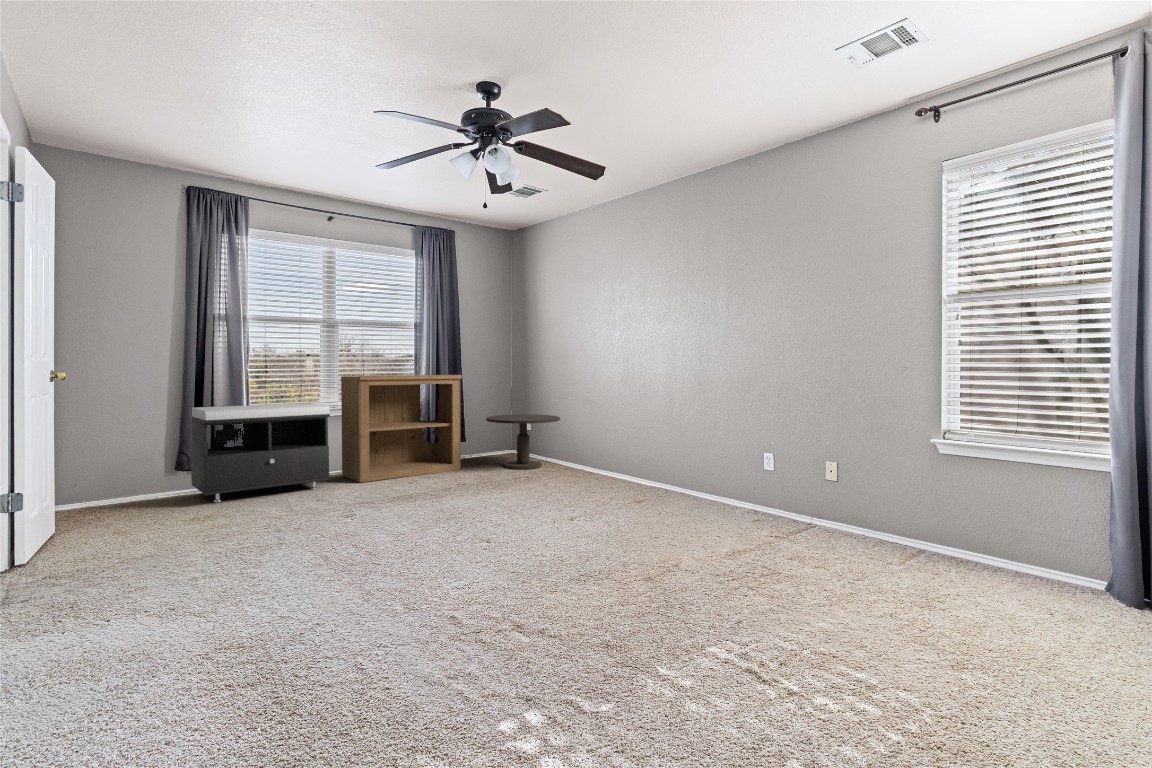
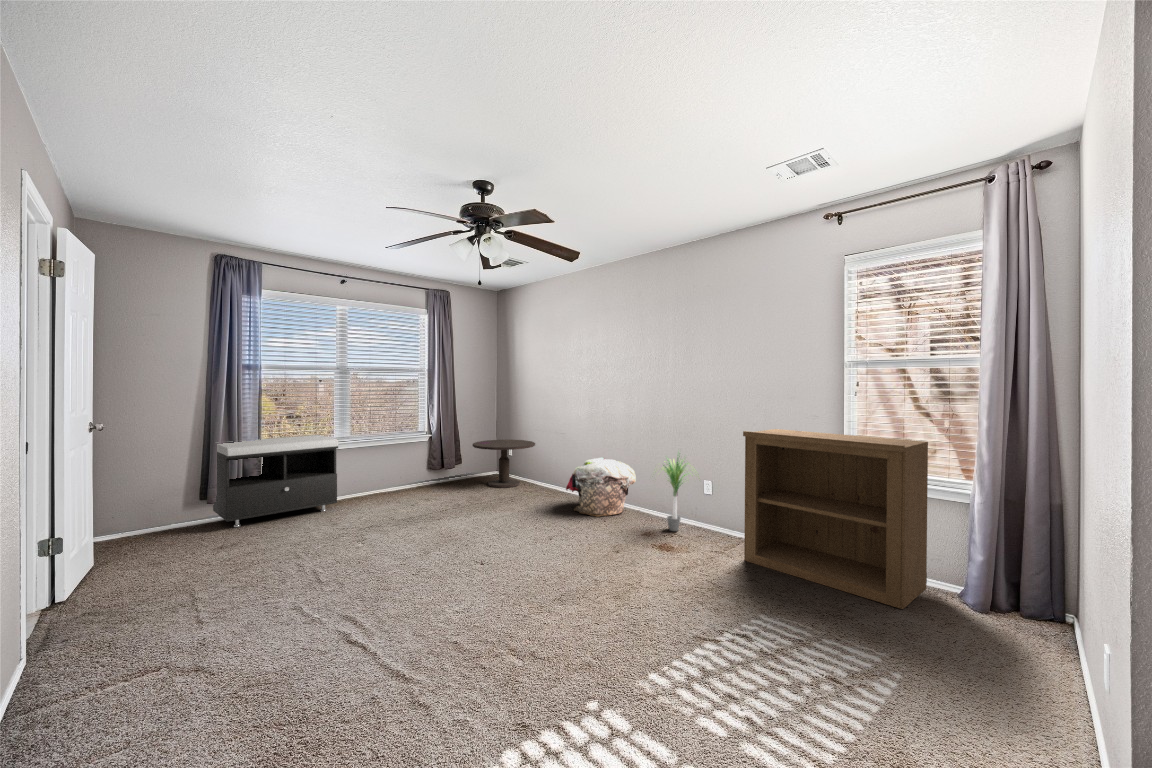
bookshelf: present [341,375,462,482] -> present [743,429,928,609]
potted plant: none [694,414,759,514] -> present [664,458,688,531]
laundry basket: none [595,430,679,498] -> present [566,458,636,517]

